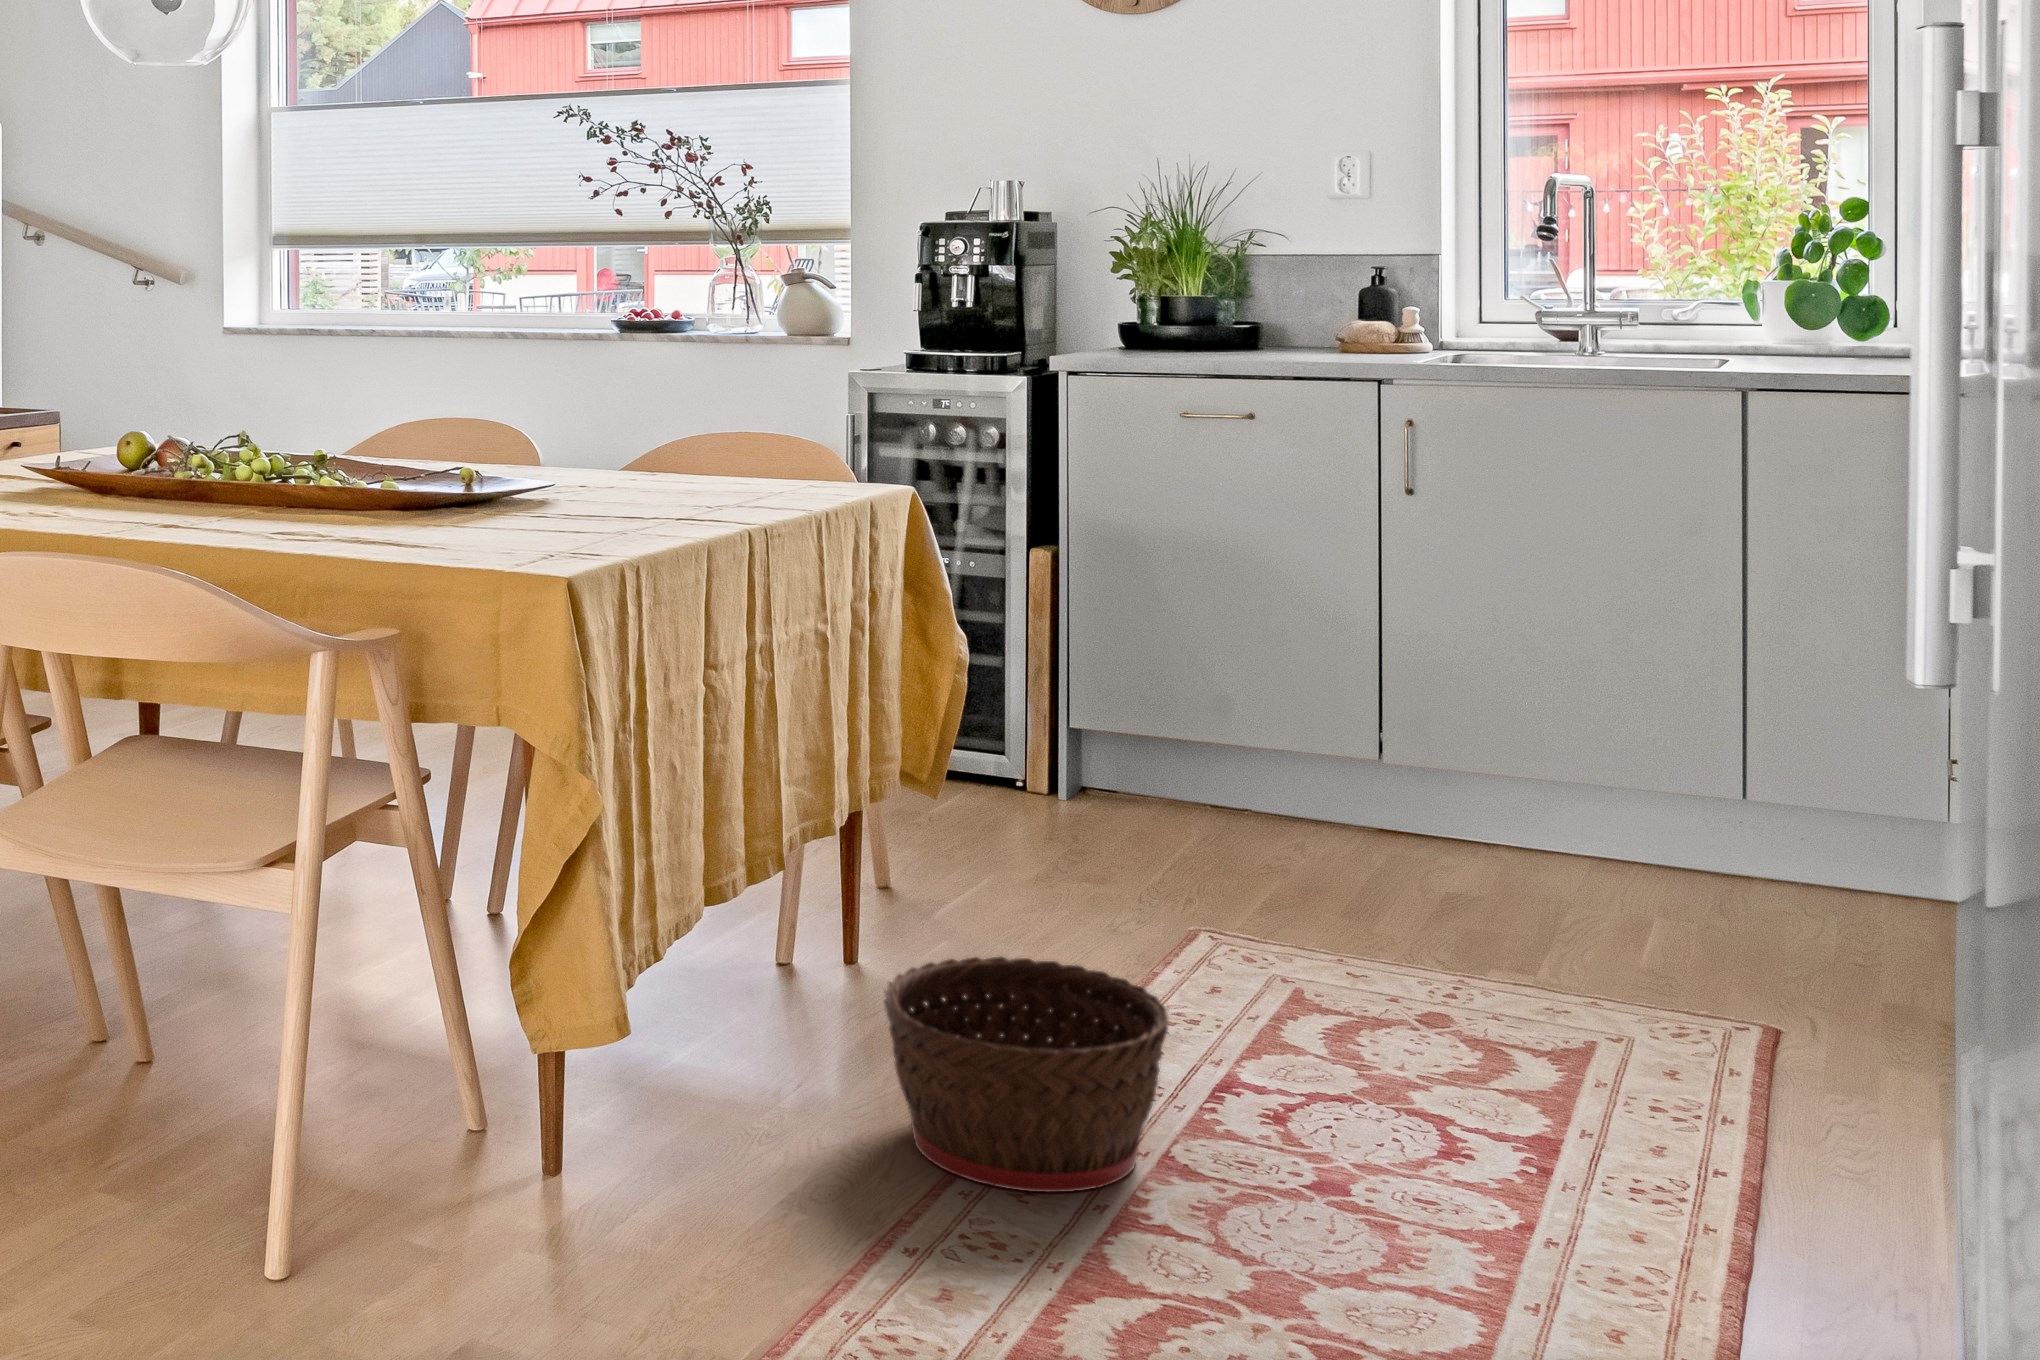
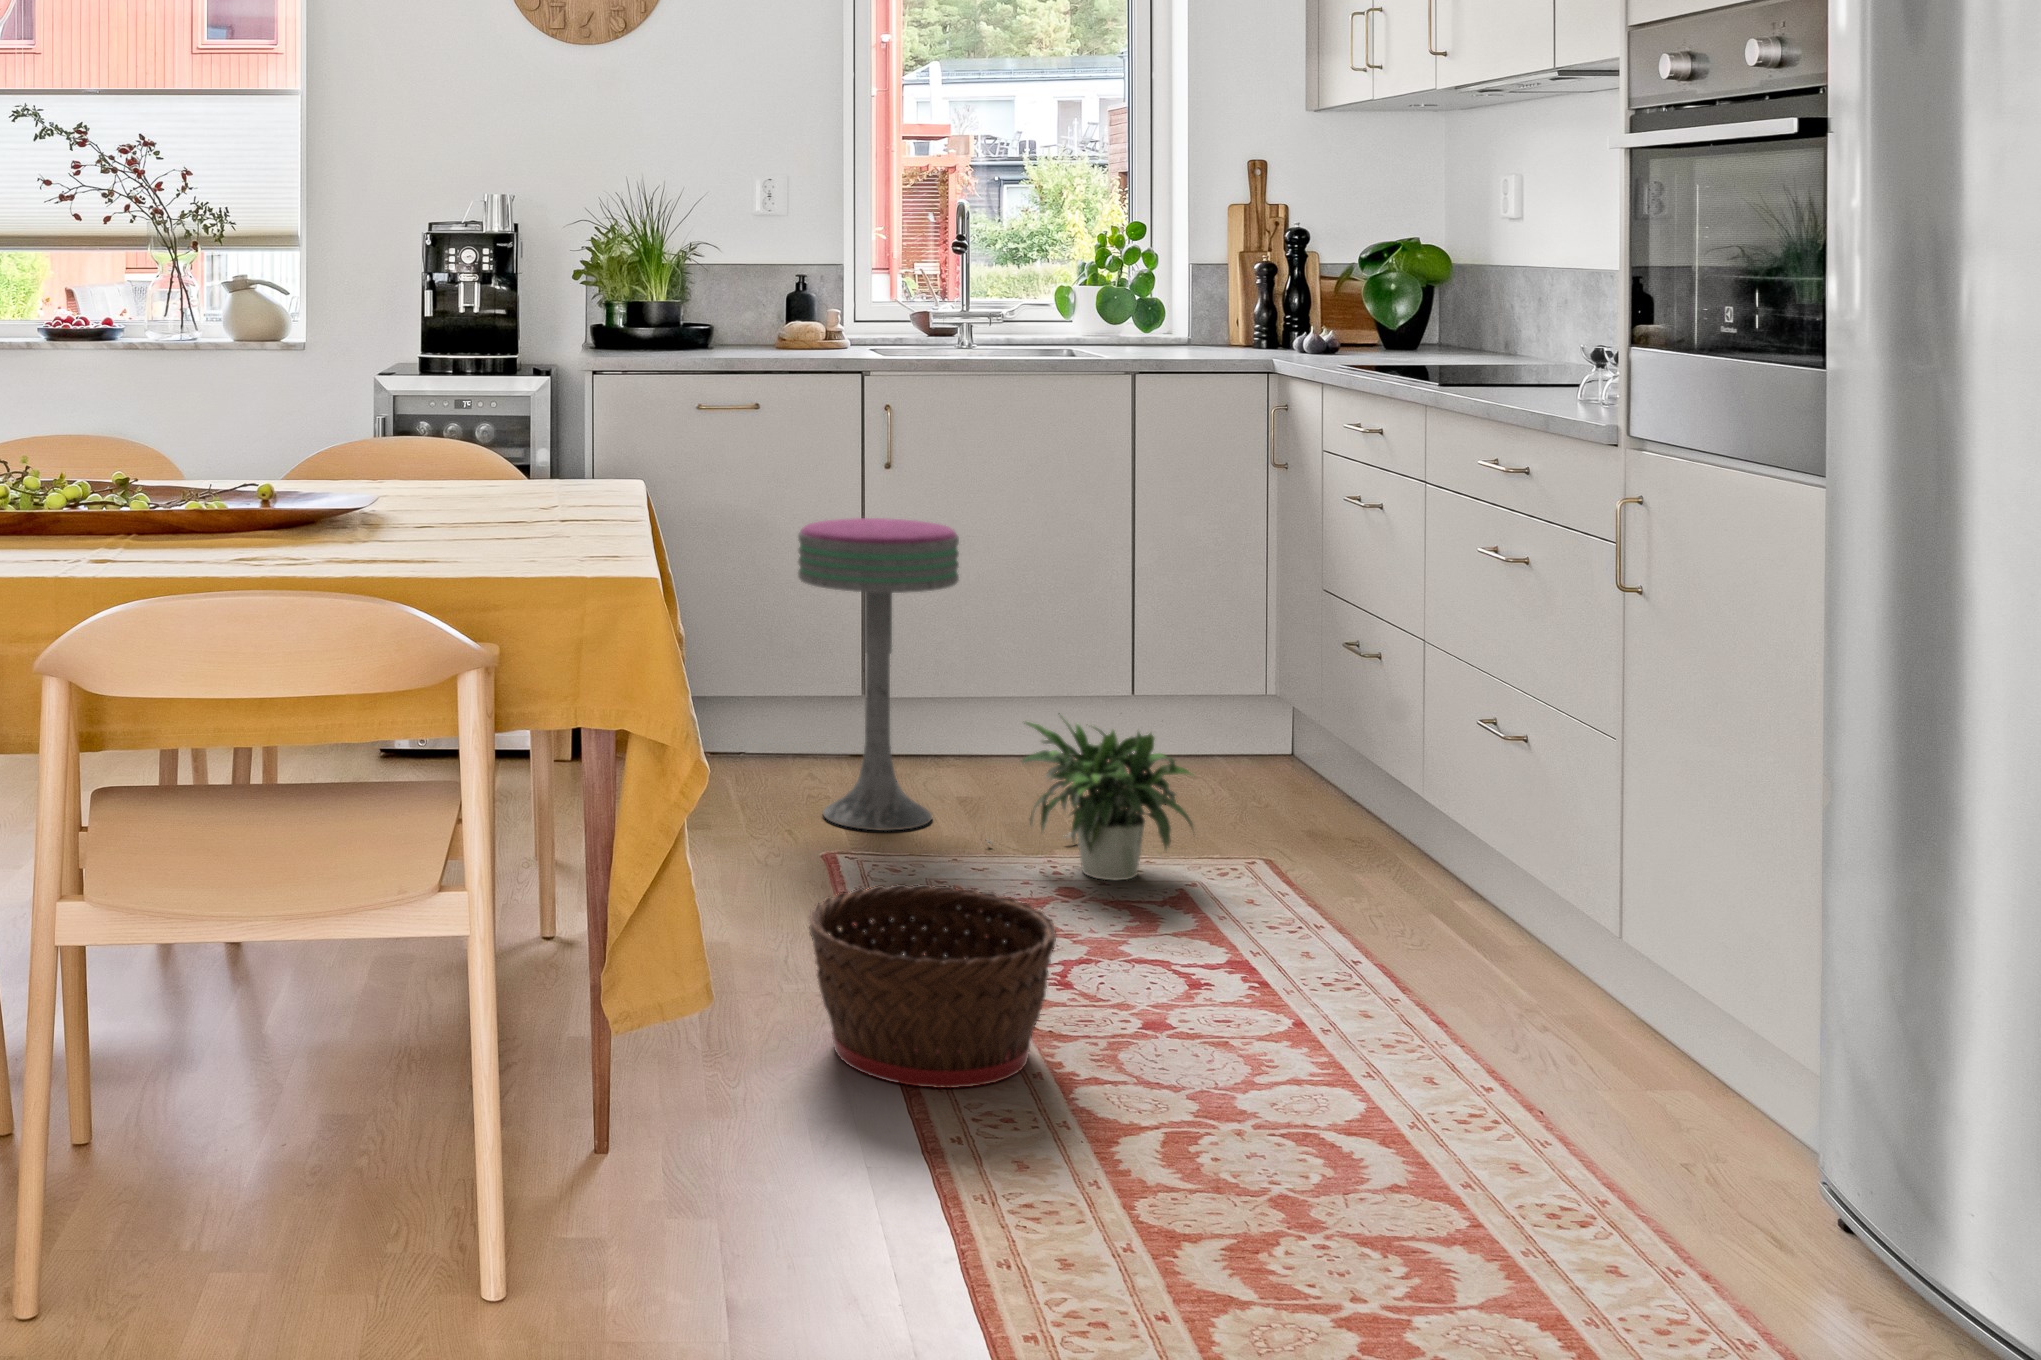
bar stool: none [1219,556,1421,927] -> present [798,518,959,830]
potted plant: none [1406,809,1647,1026] -> present [988,713,1194,880]

